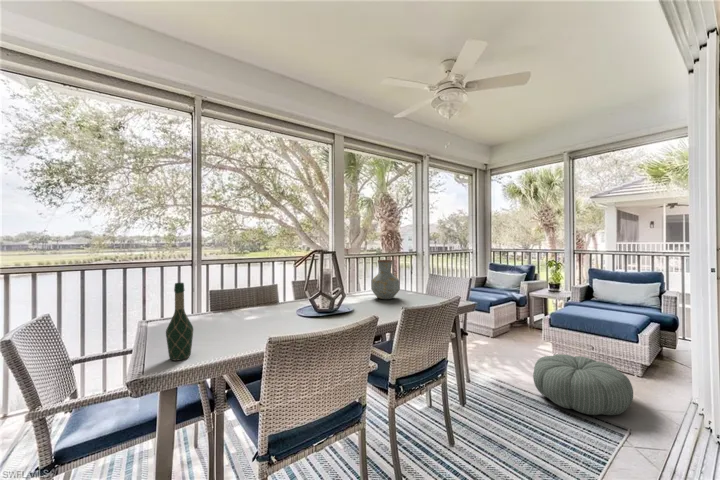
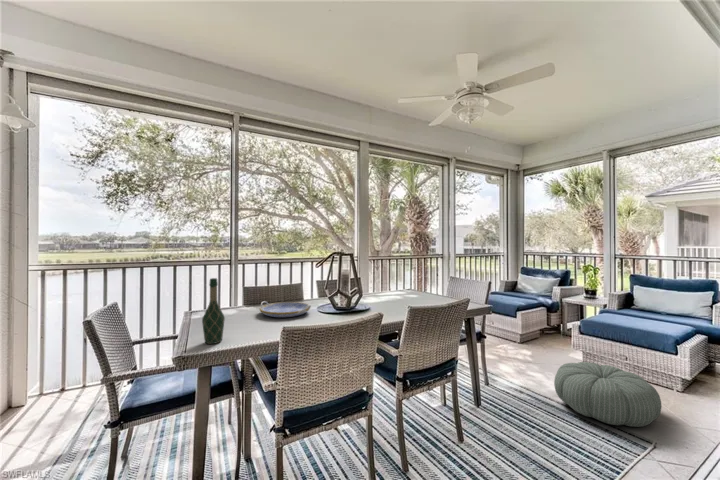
vase: present [372,260,400,299] -> none [392,261,419,299]
serving tray: none [230,307,289,324] -> present [260,301,311,317]

